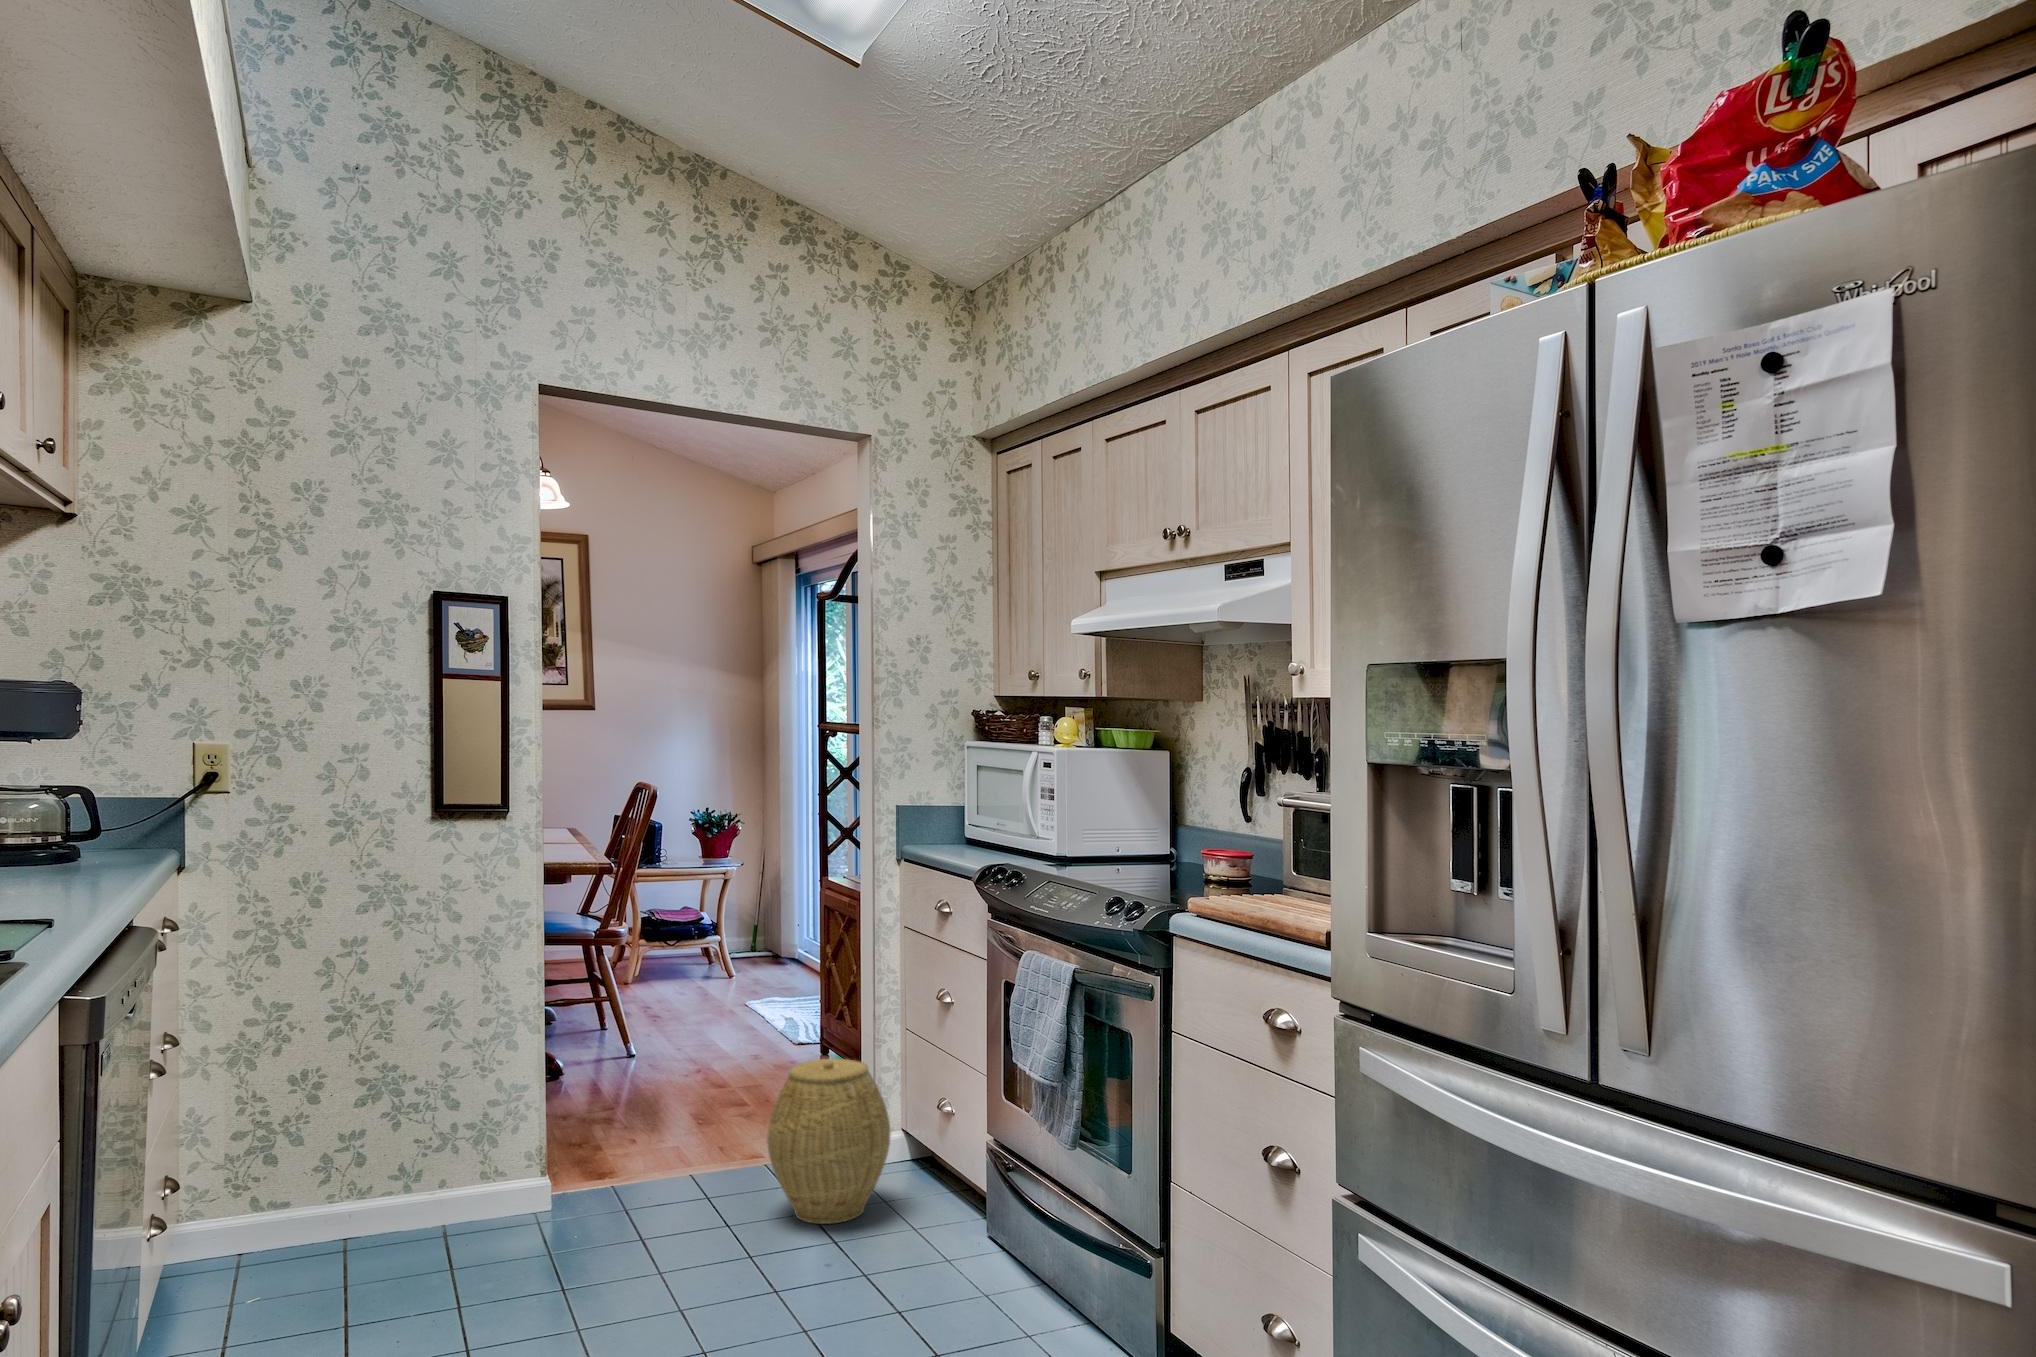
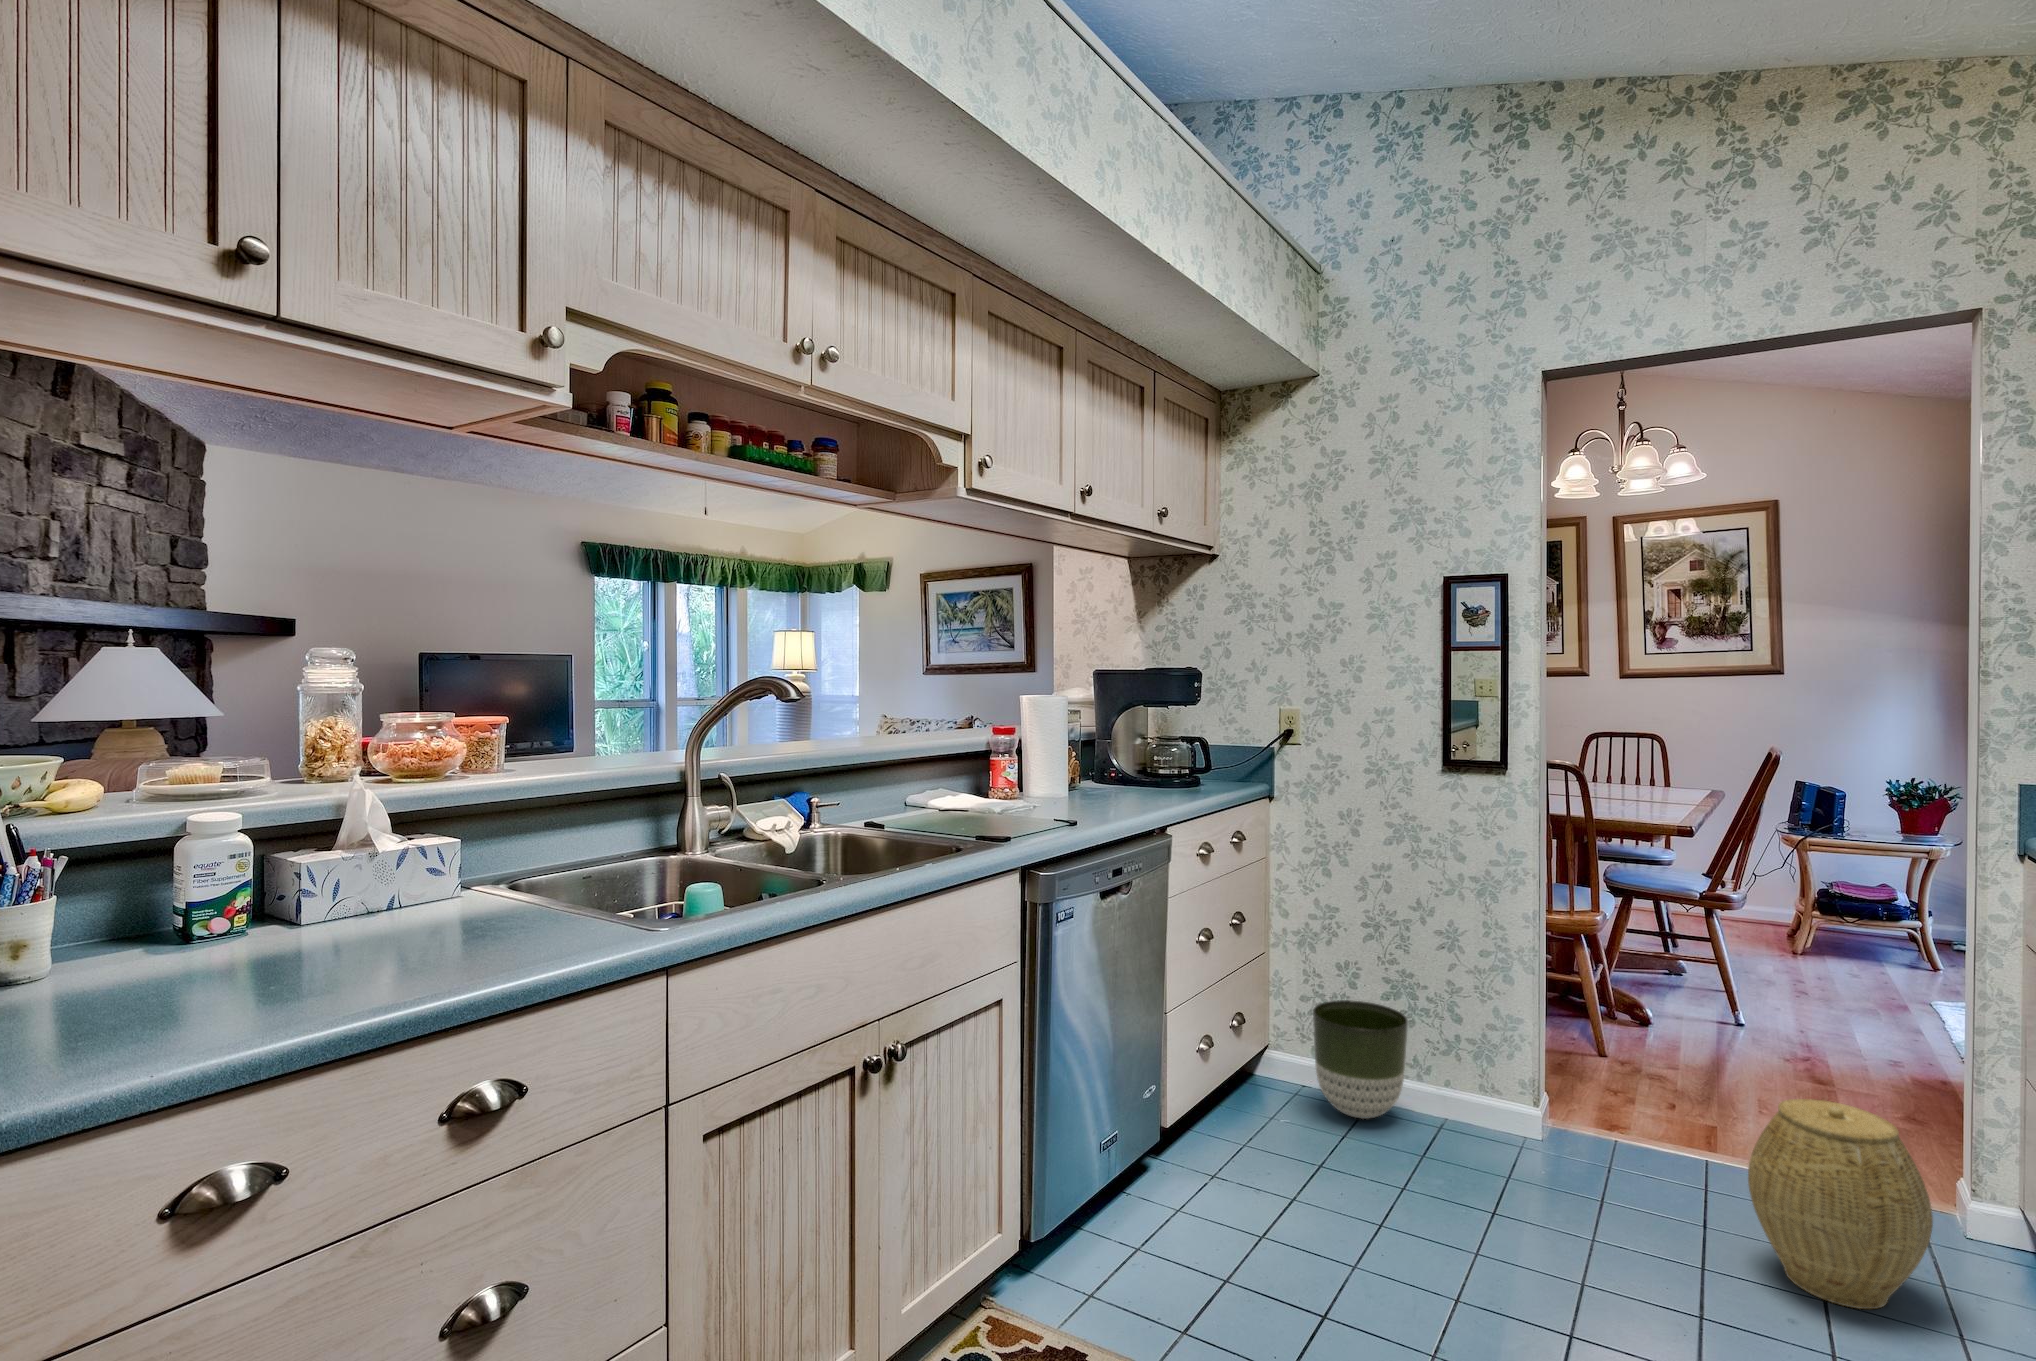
planter: none [285,1113,410,1260] -> present [1313,1000,1408,1119]

